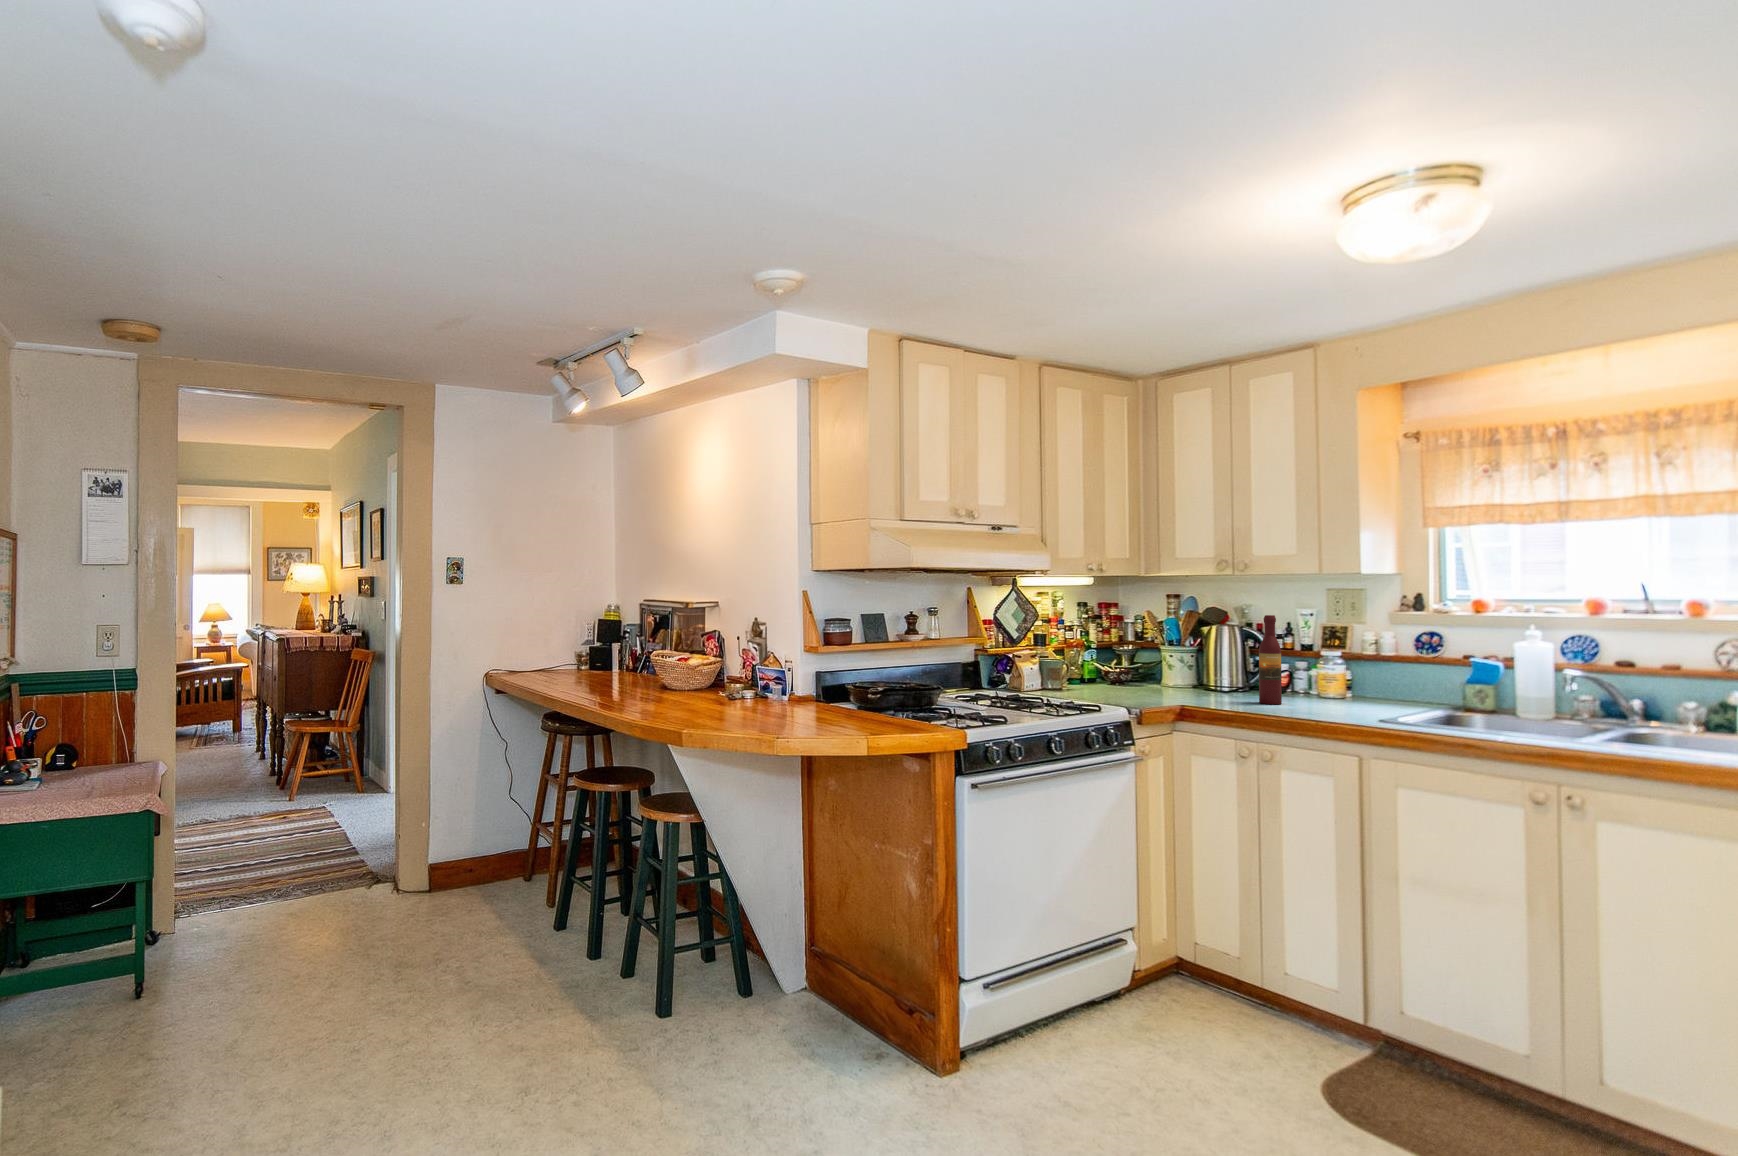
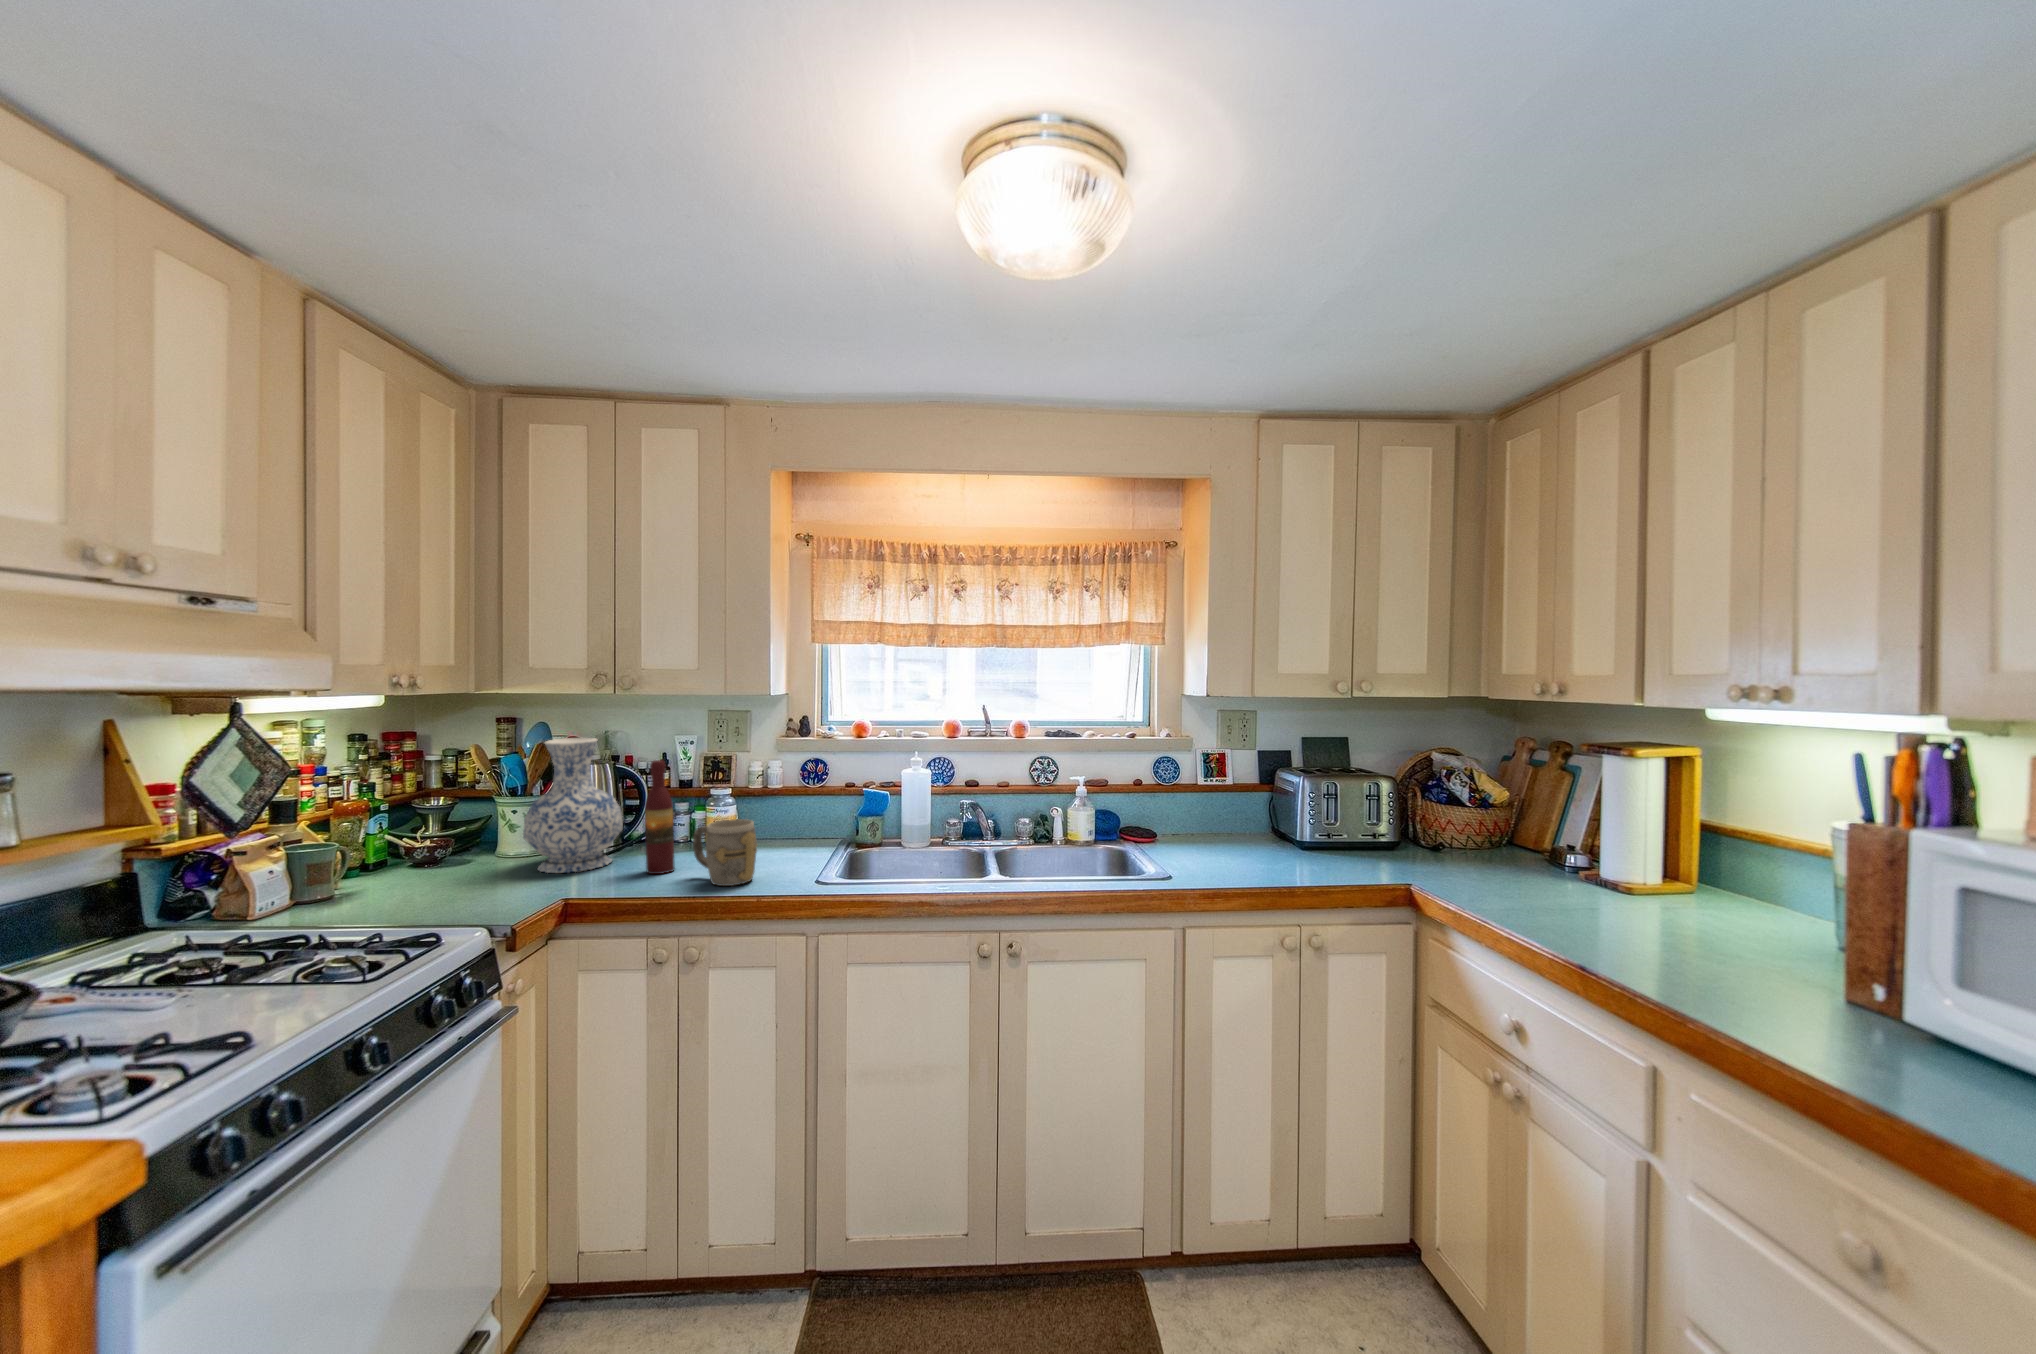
vase: none [1175,599,1247,697] -> present [523,738,623,873]
mug: none [1293,664,1345,715] -> present [693,819,757,886]

